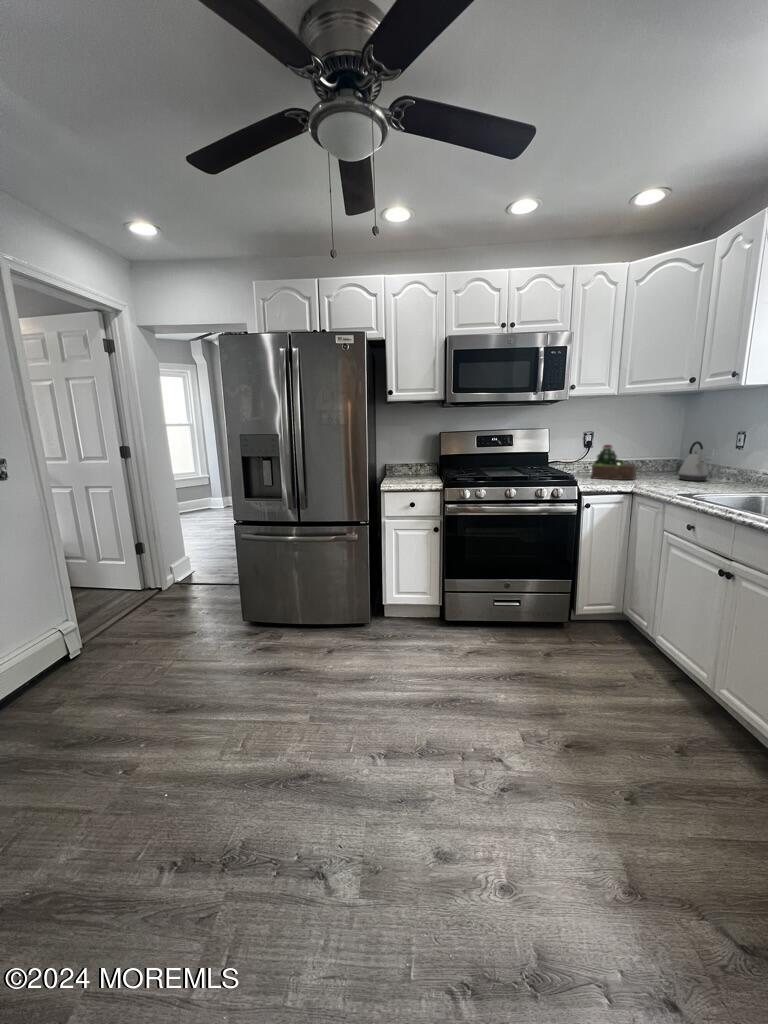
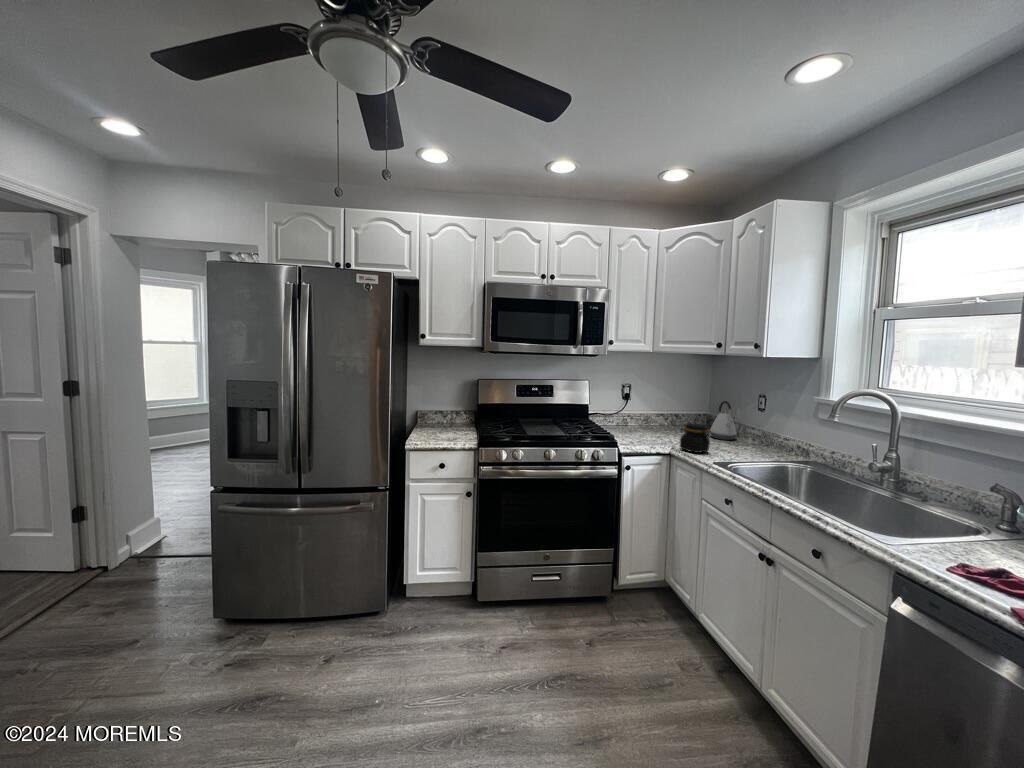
succulent plant: present [591,445,636,480] -> none [631,400,672,437]
jar: none [642,461,676,489] -> present [680,423,710,453]

